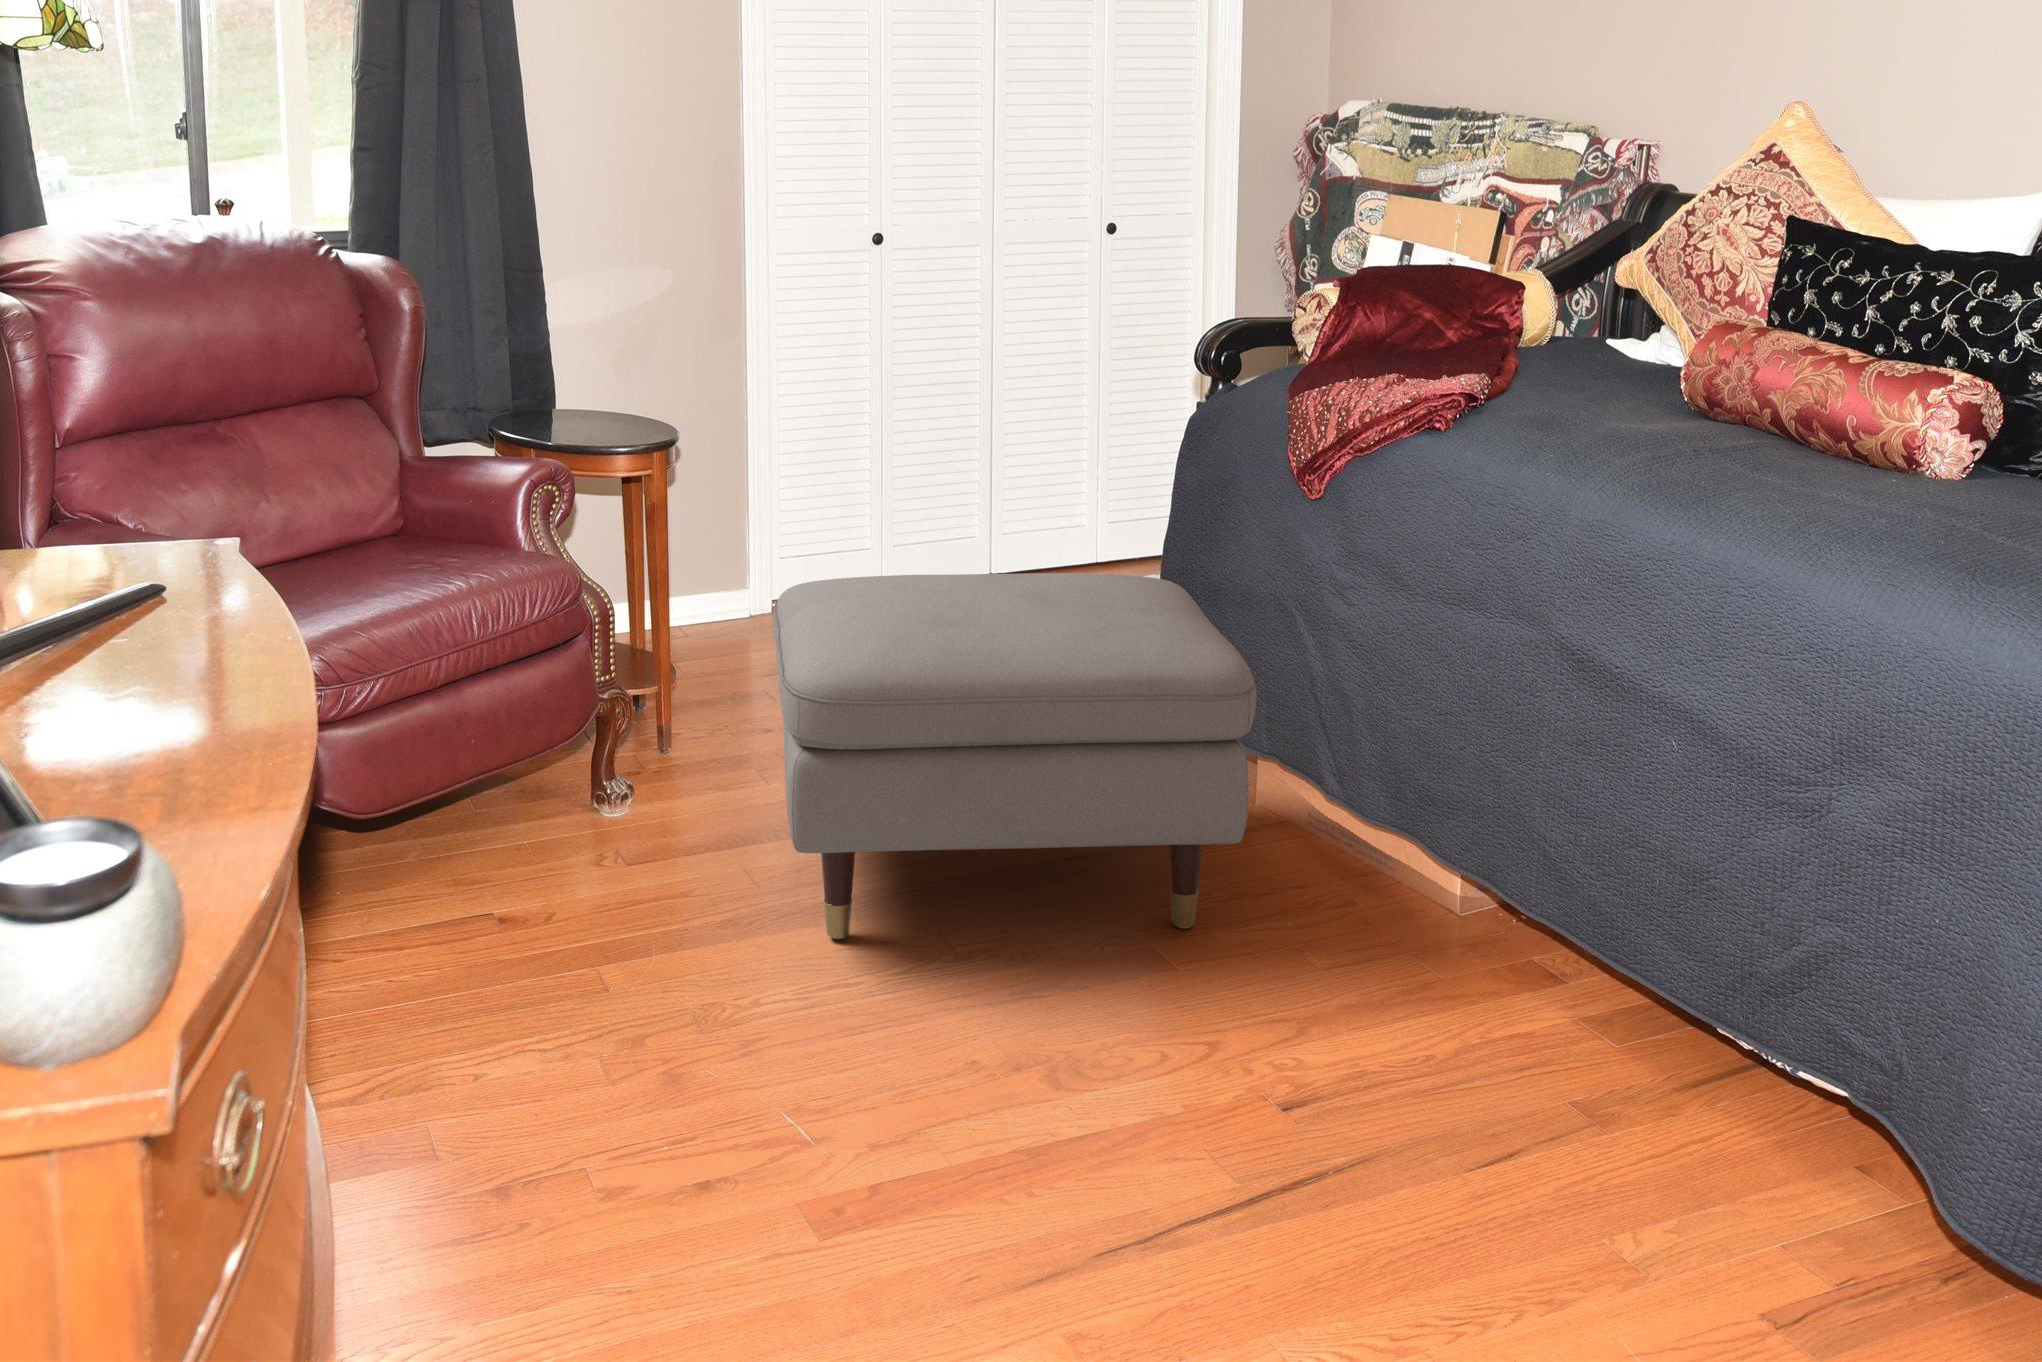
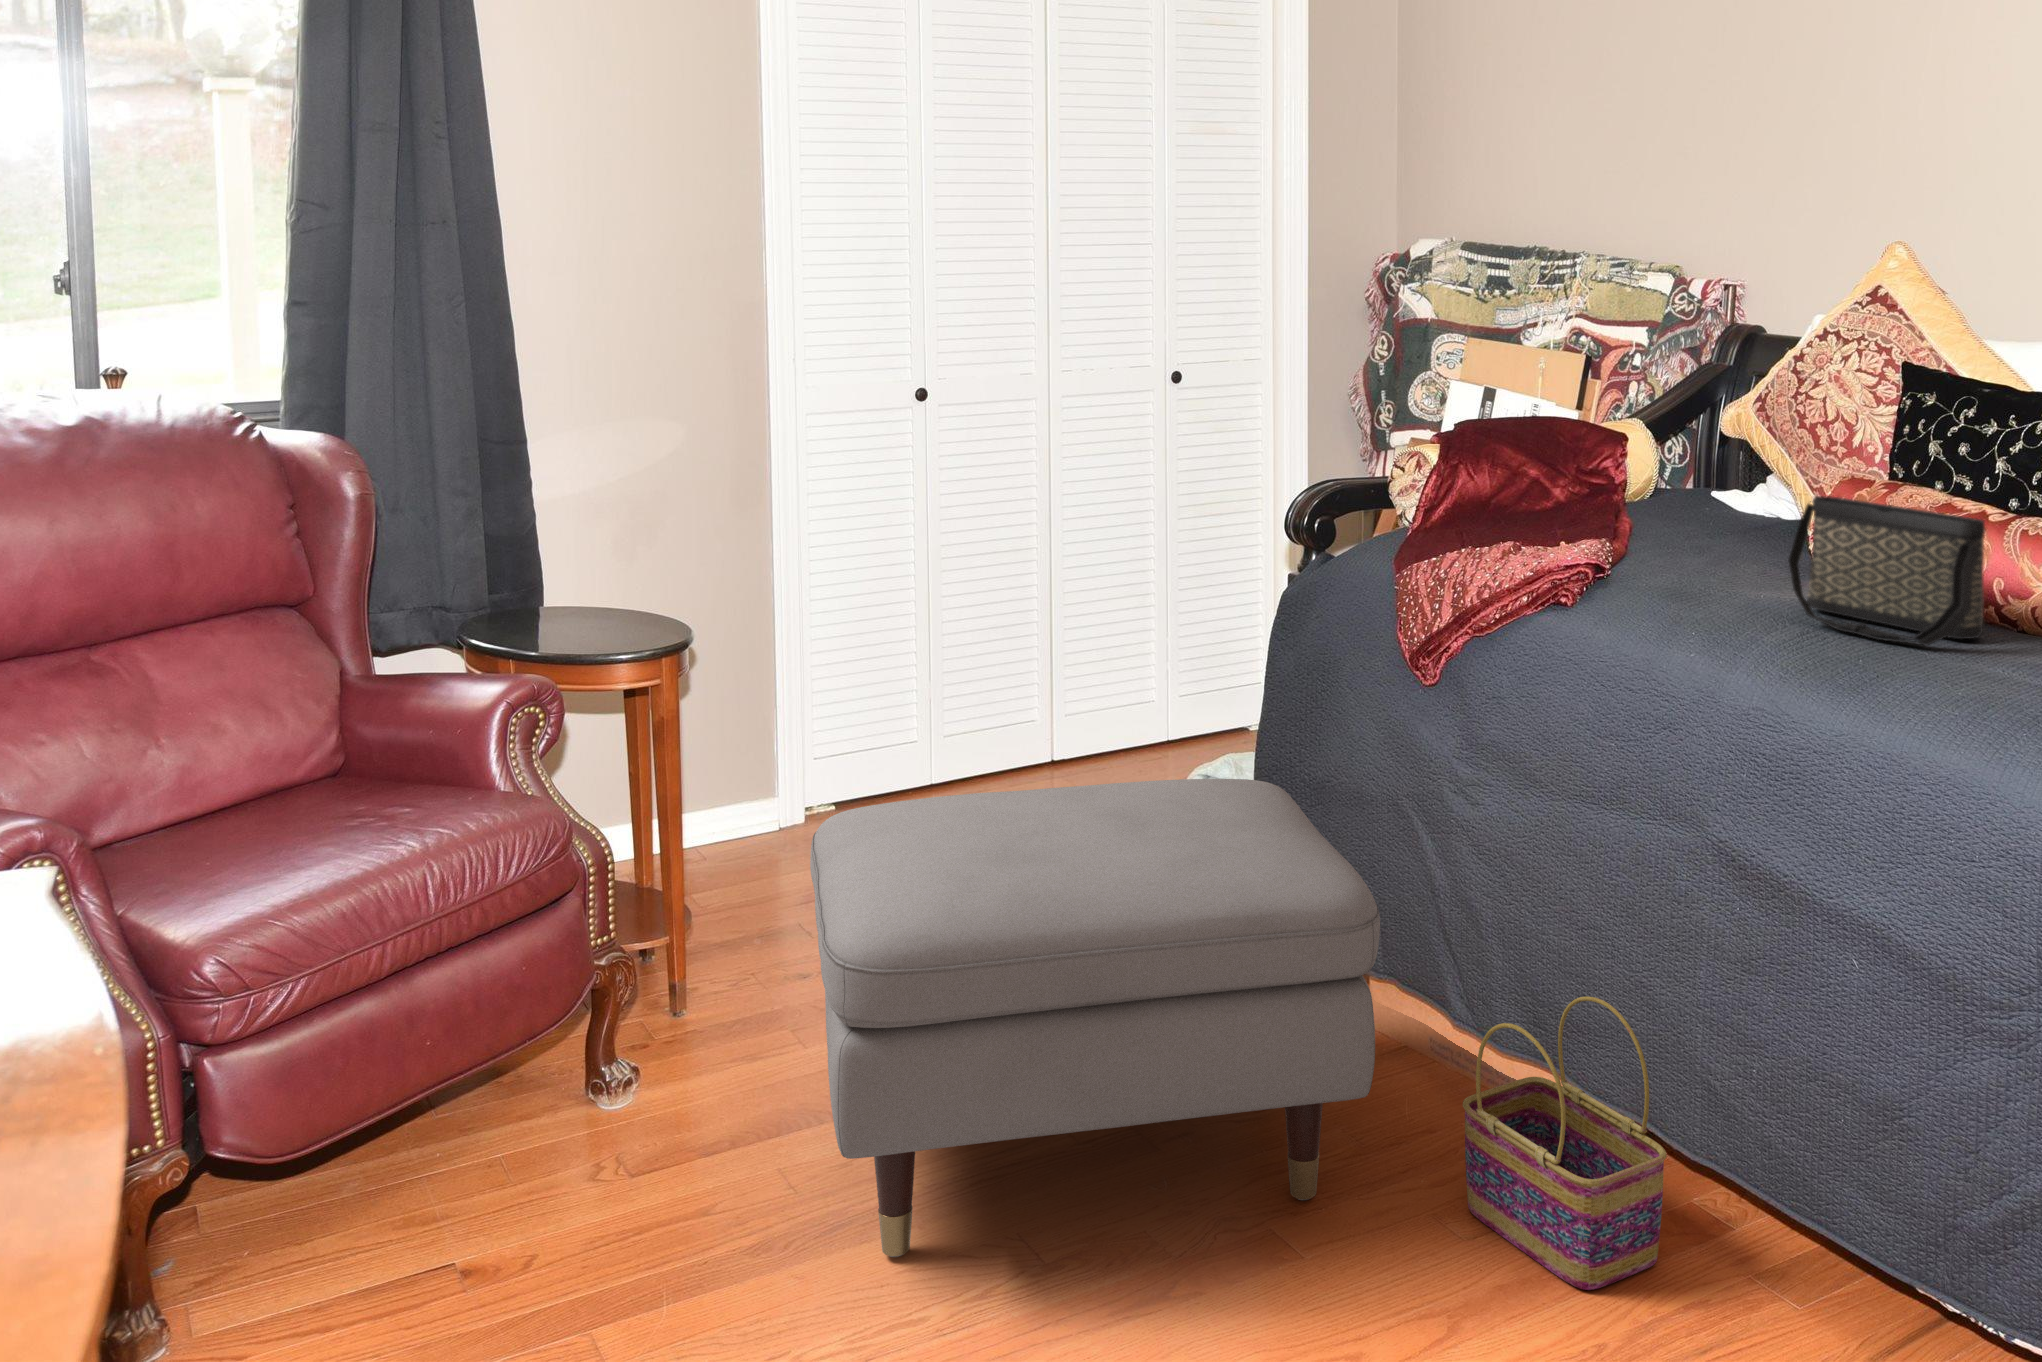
handbag: none [1651,336,1837,472] -> present [1788,496,1986,645]
basket: none [1326,771,1505,1015] -> present [1463,996,1667,1290]

